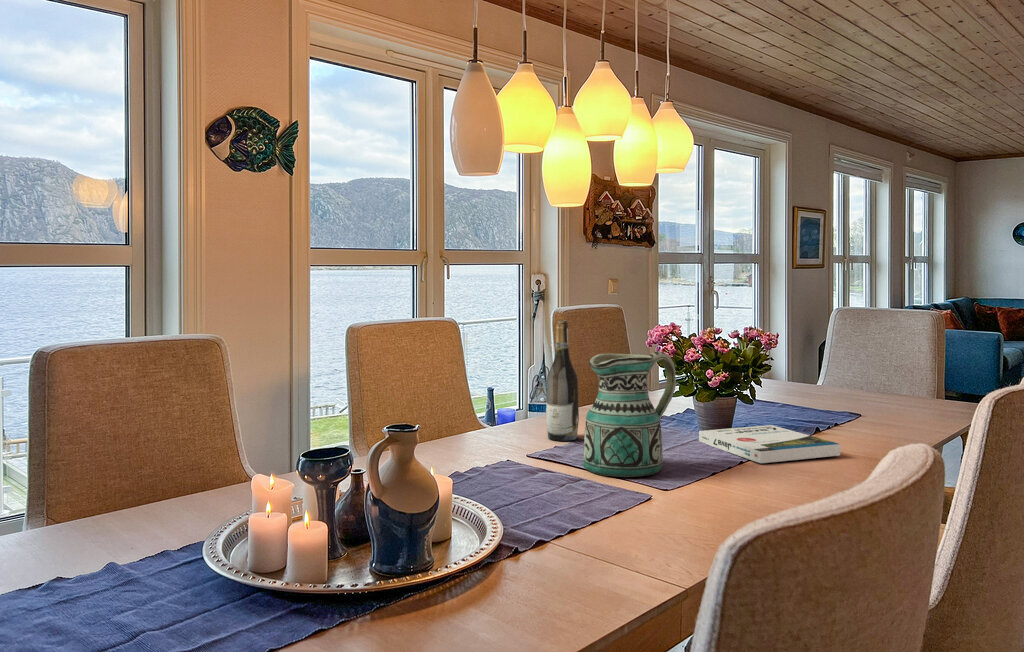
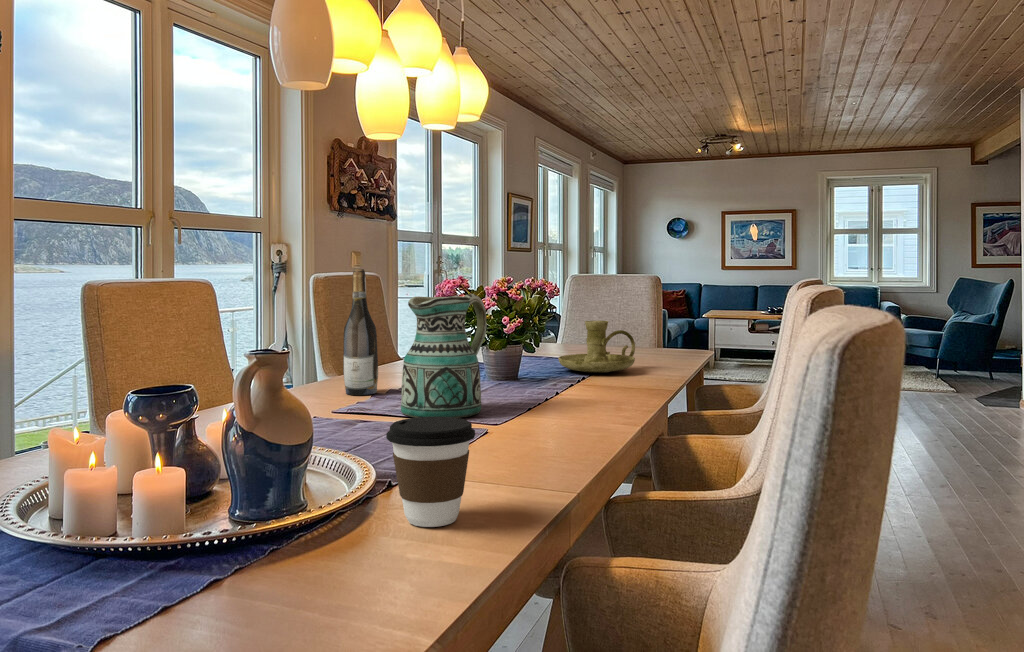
candle holder: none [783,370,878,428] -> present [558,321,635,373]
book: present [699,425,840,463] -> none [496,371,626,400]
coffee cup: none [487,497,569,605] -> present [386,417,475,527]

